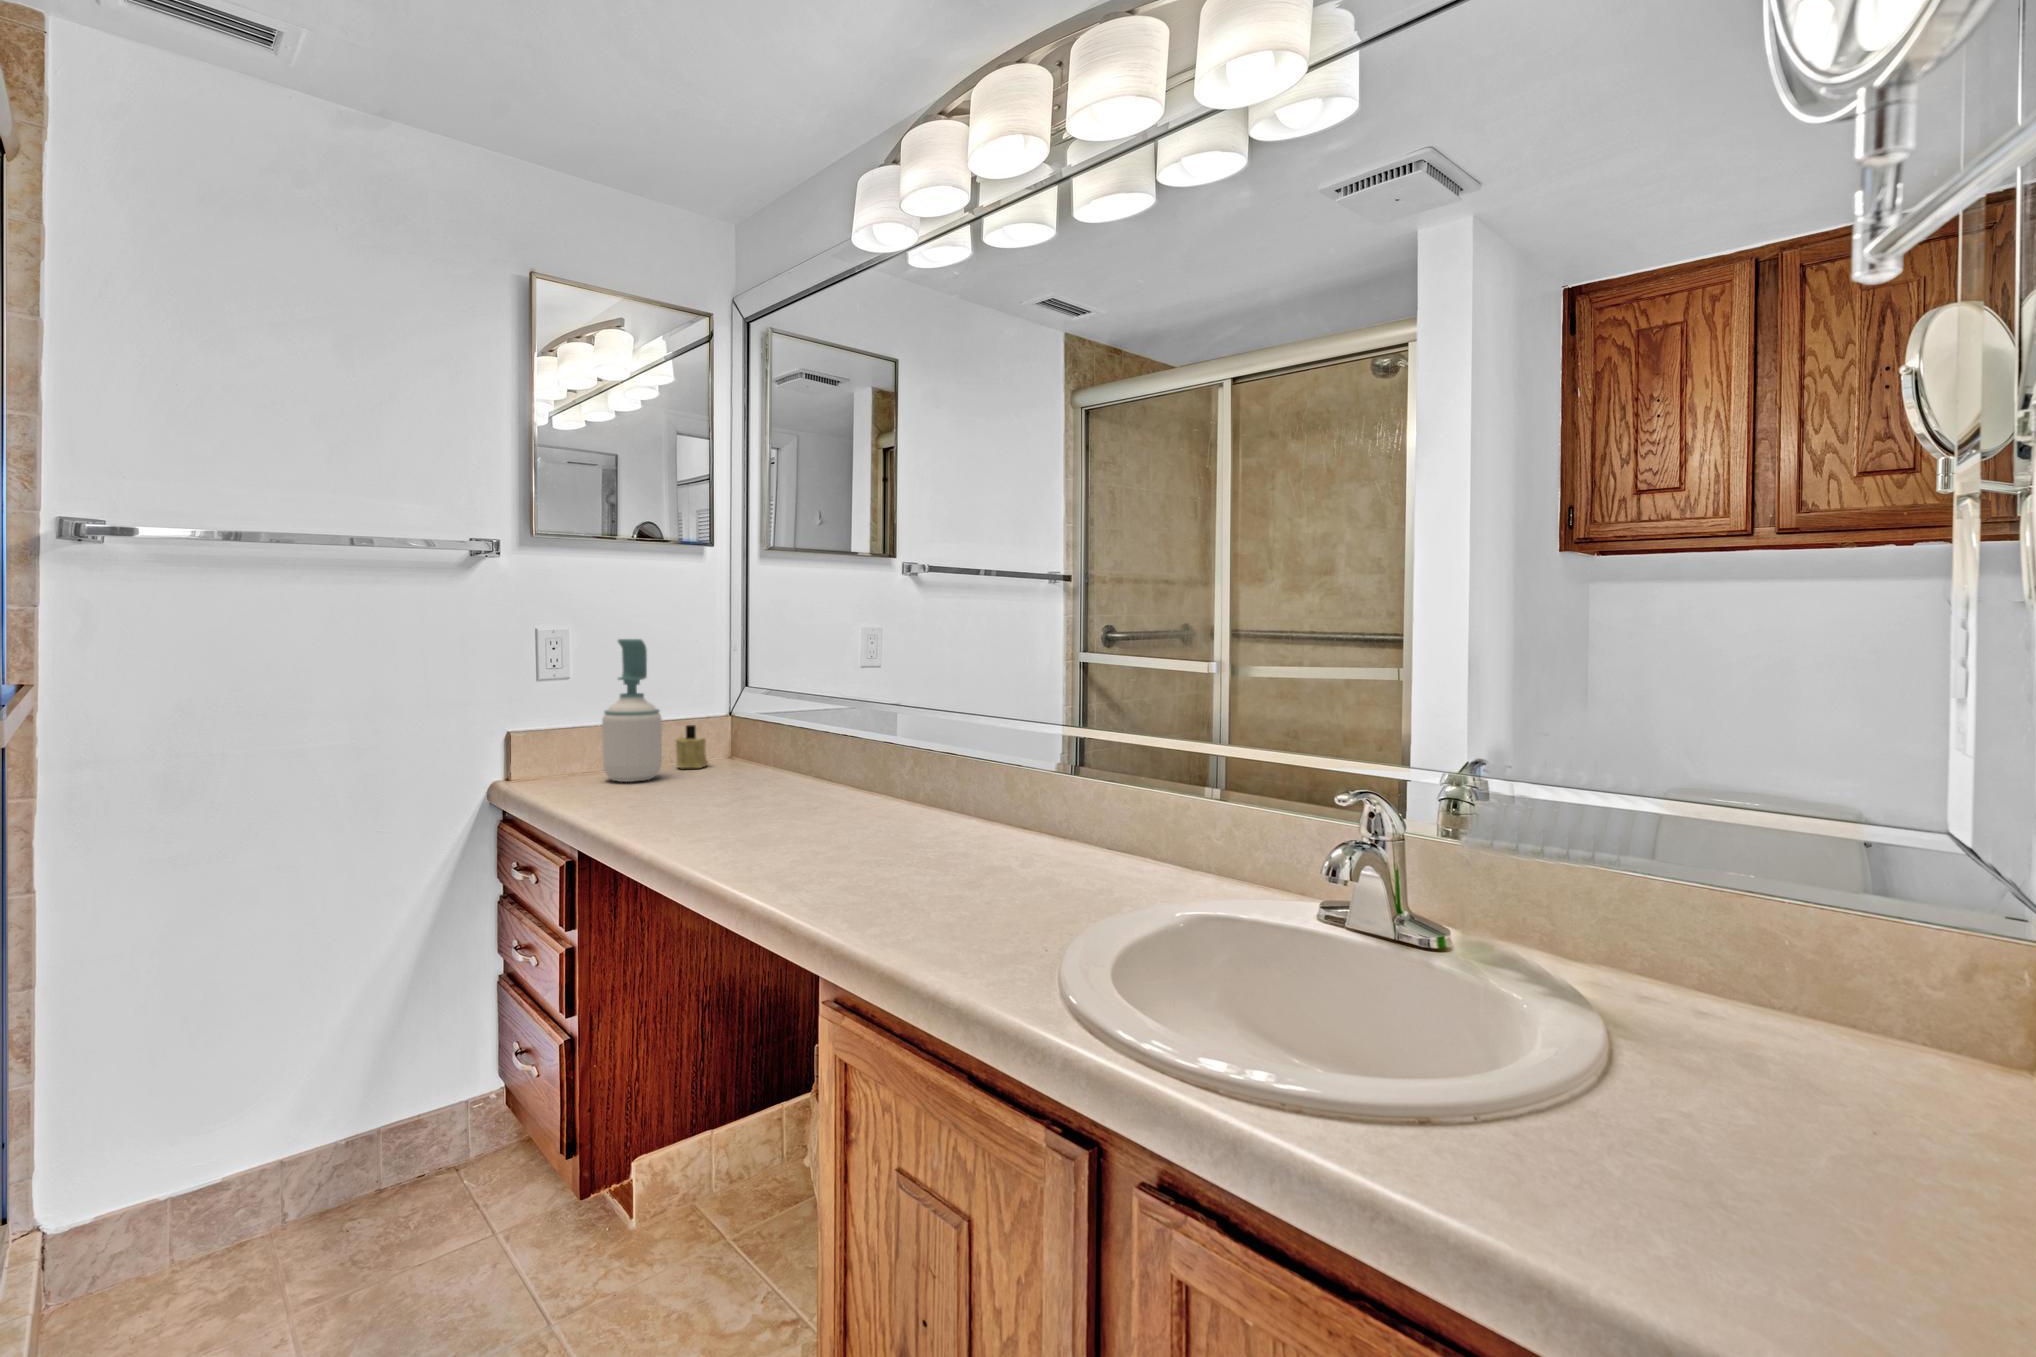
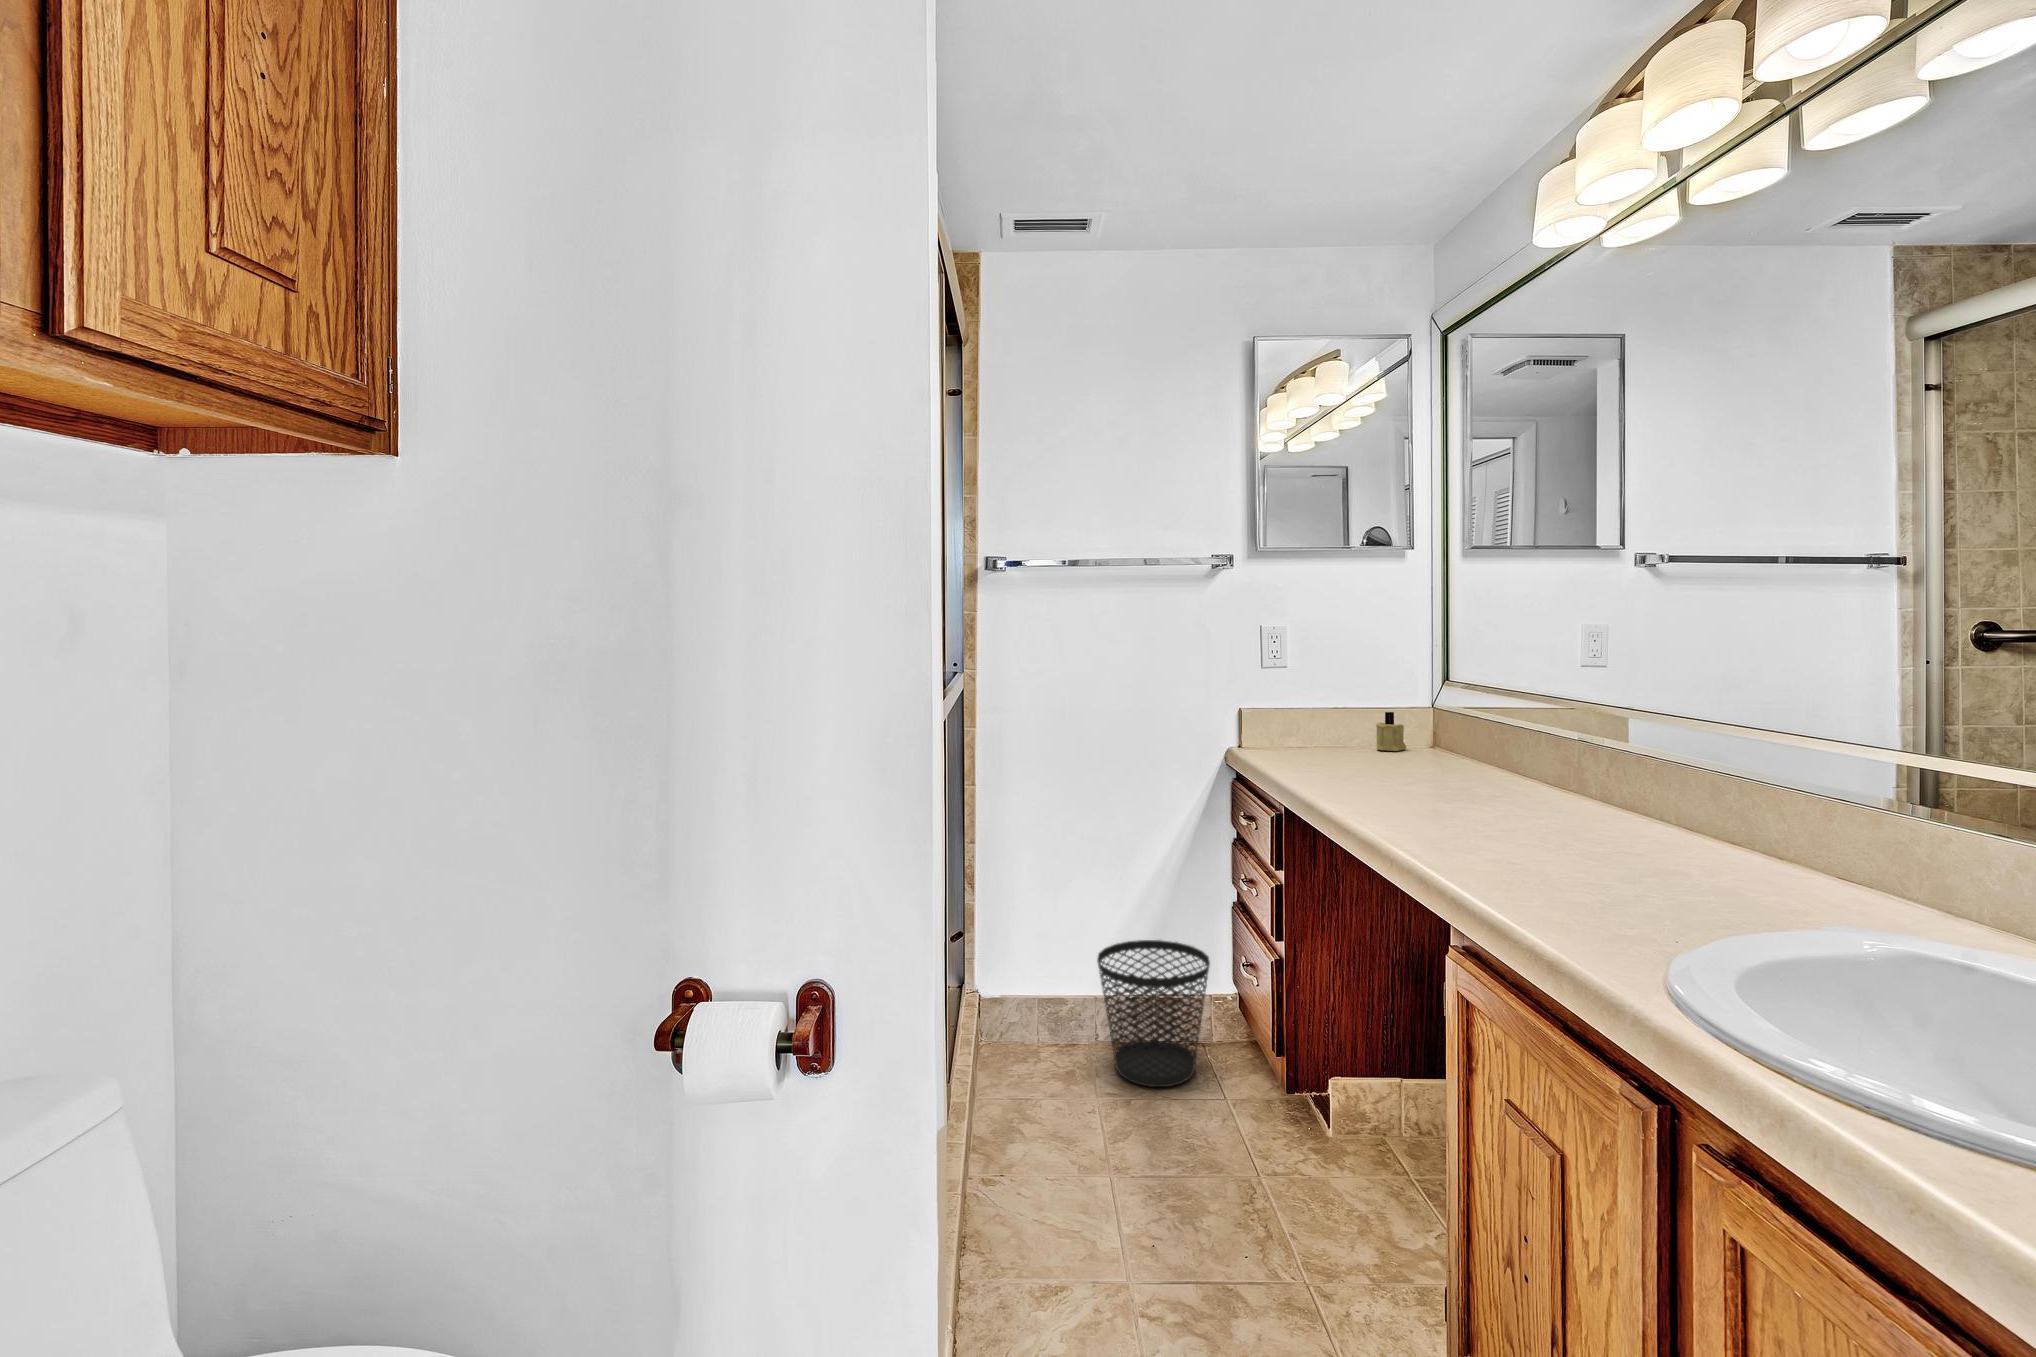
soap bottle: present [602,639,662,782] -> none [1311,636,1361,758]
wastebasket: none [284,1046,470,1265] -> present [1097,940,1210,1087]

